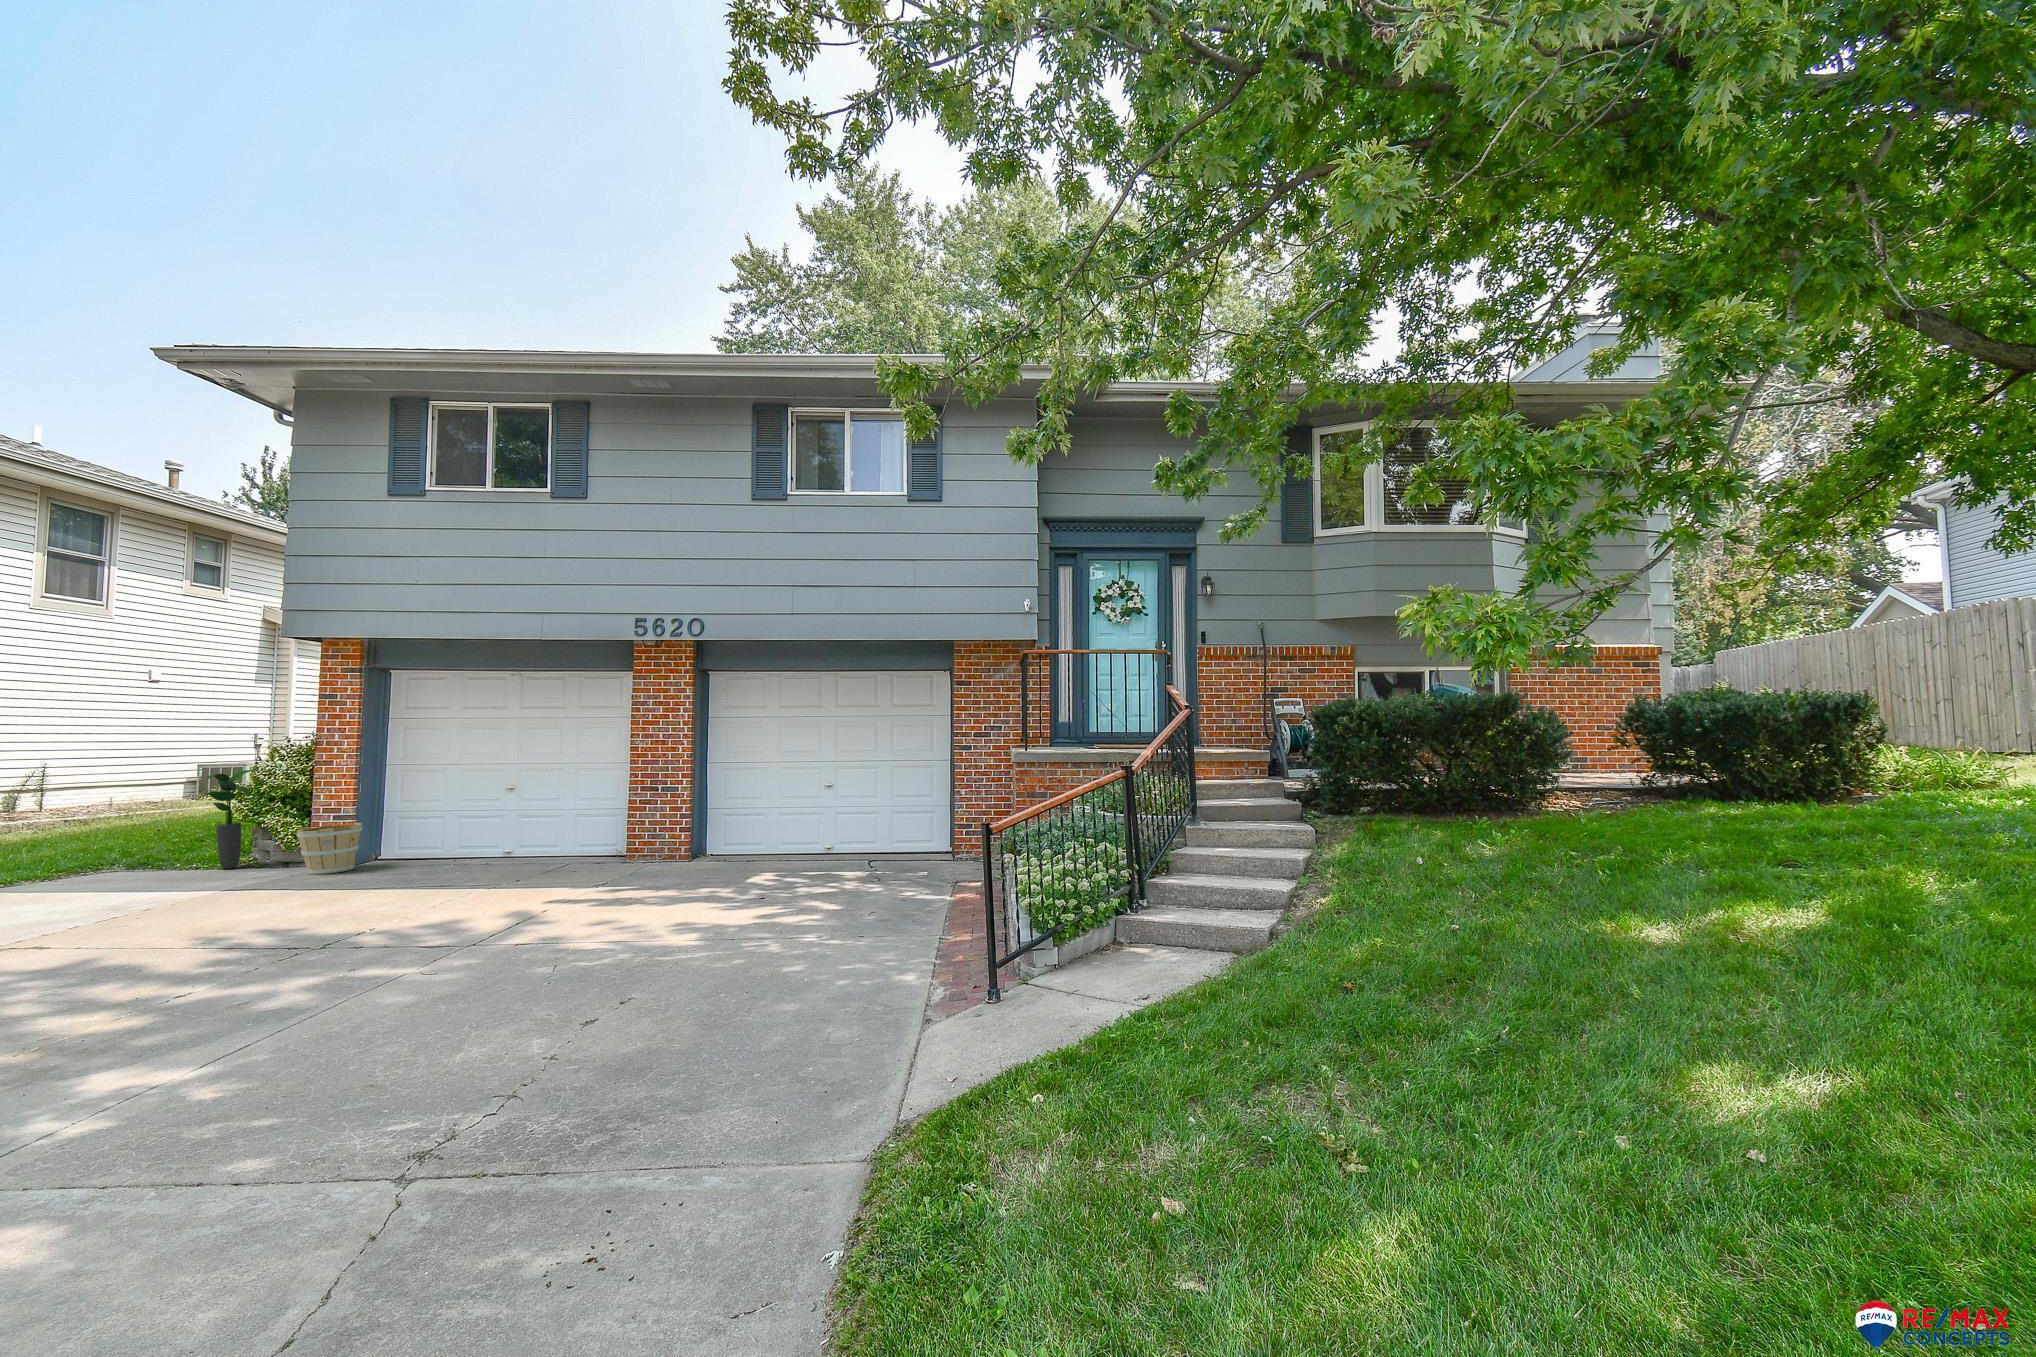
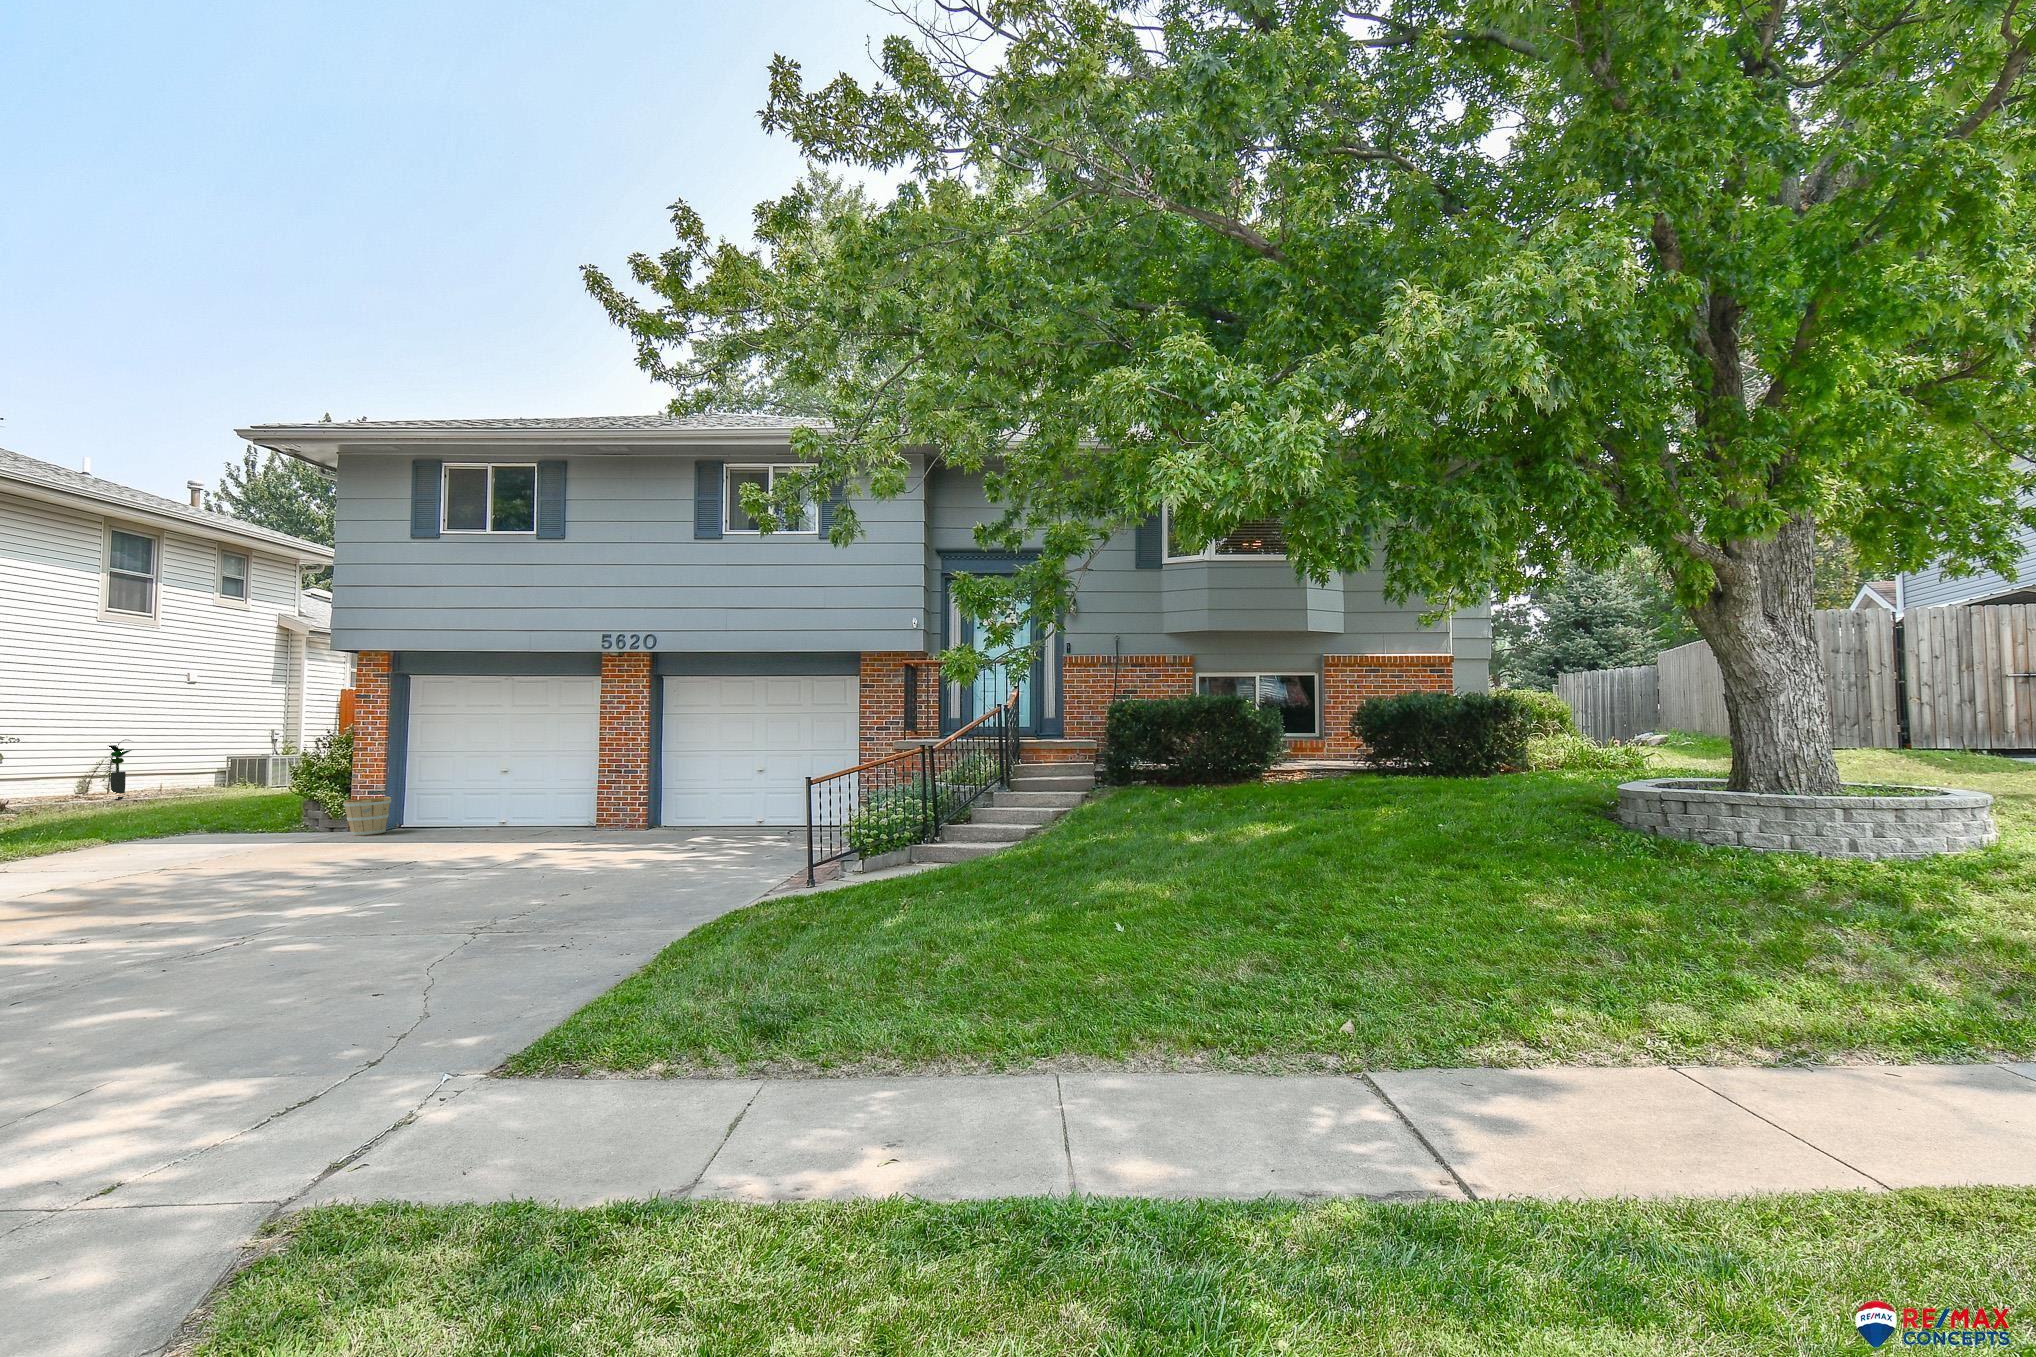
potted plant: present [205,770,258,869] -> present [109,739,132,800]

